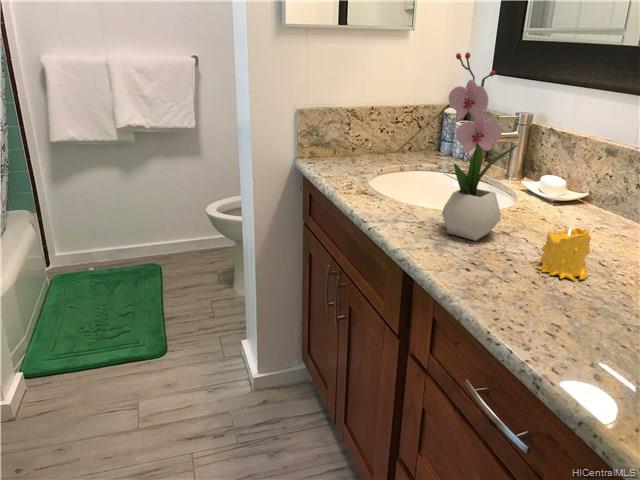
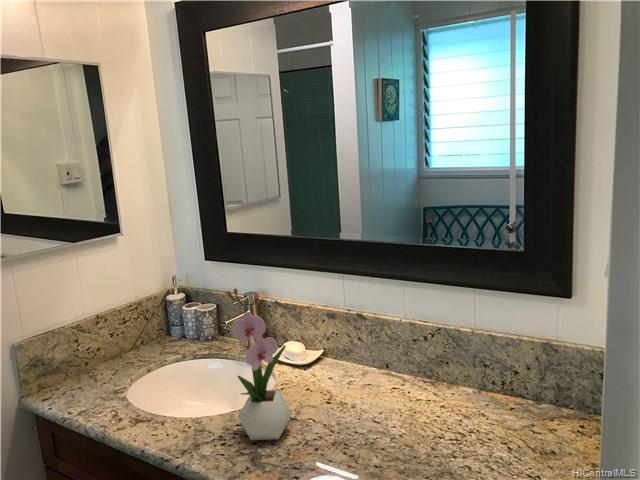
candle: present [536,227,591,280] -> none [334,403,376,451]

